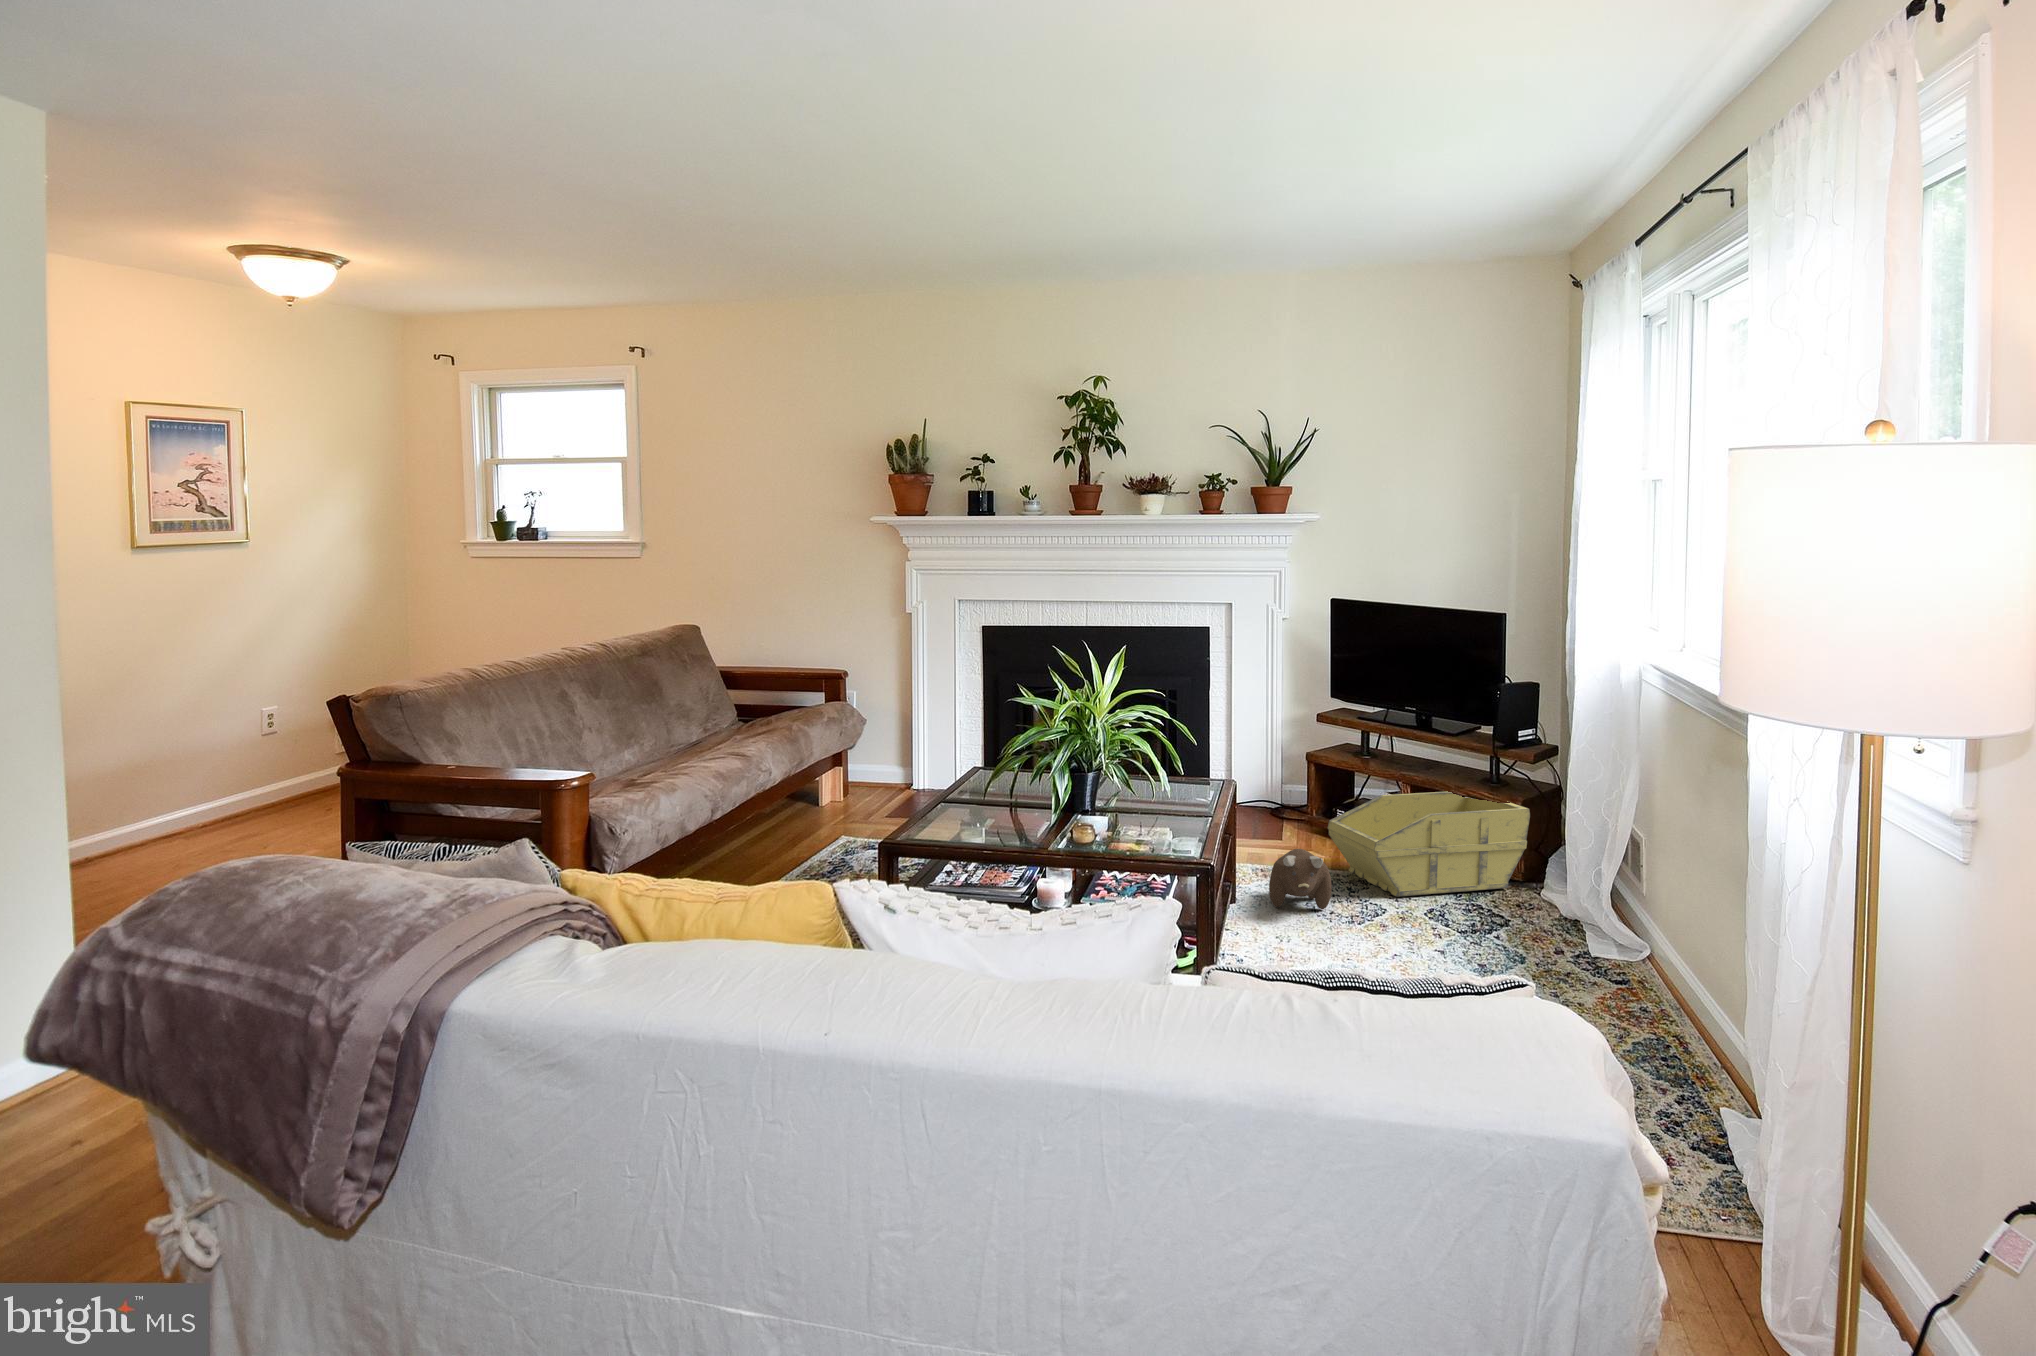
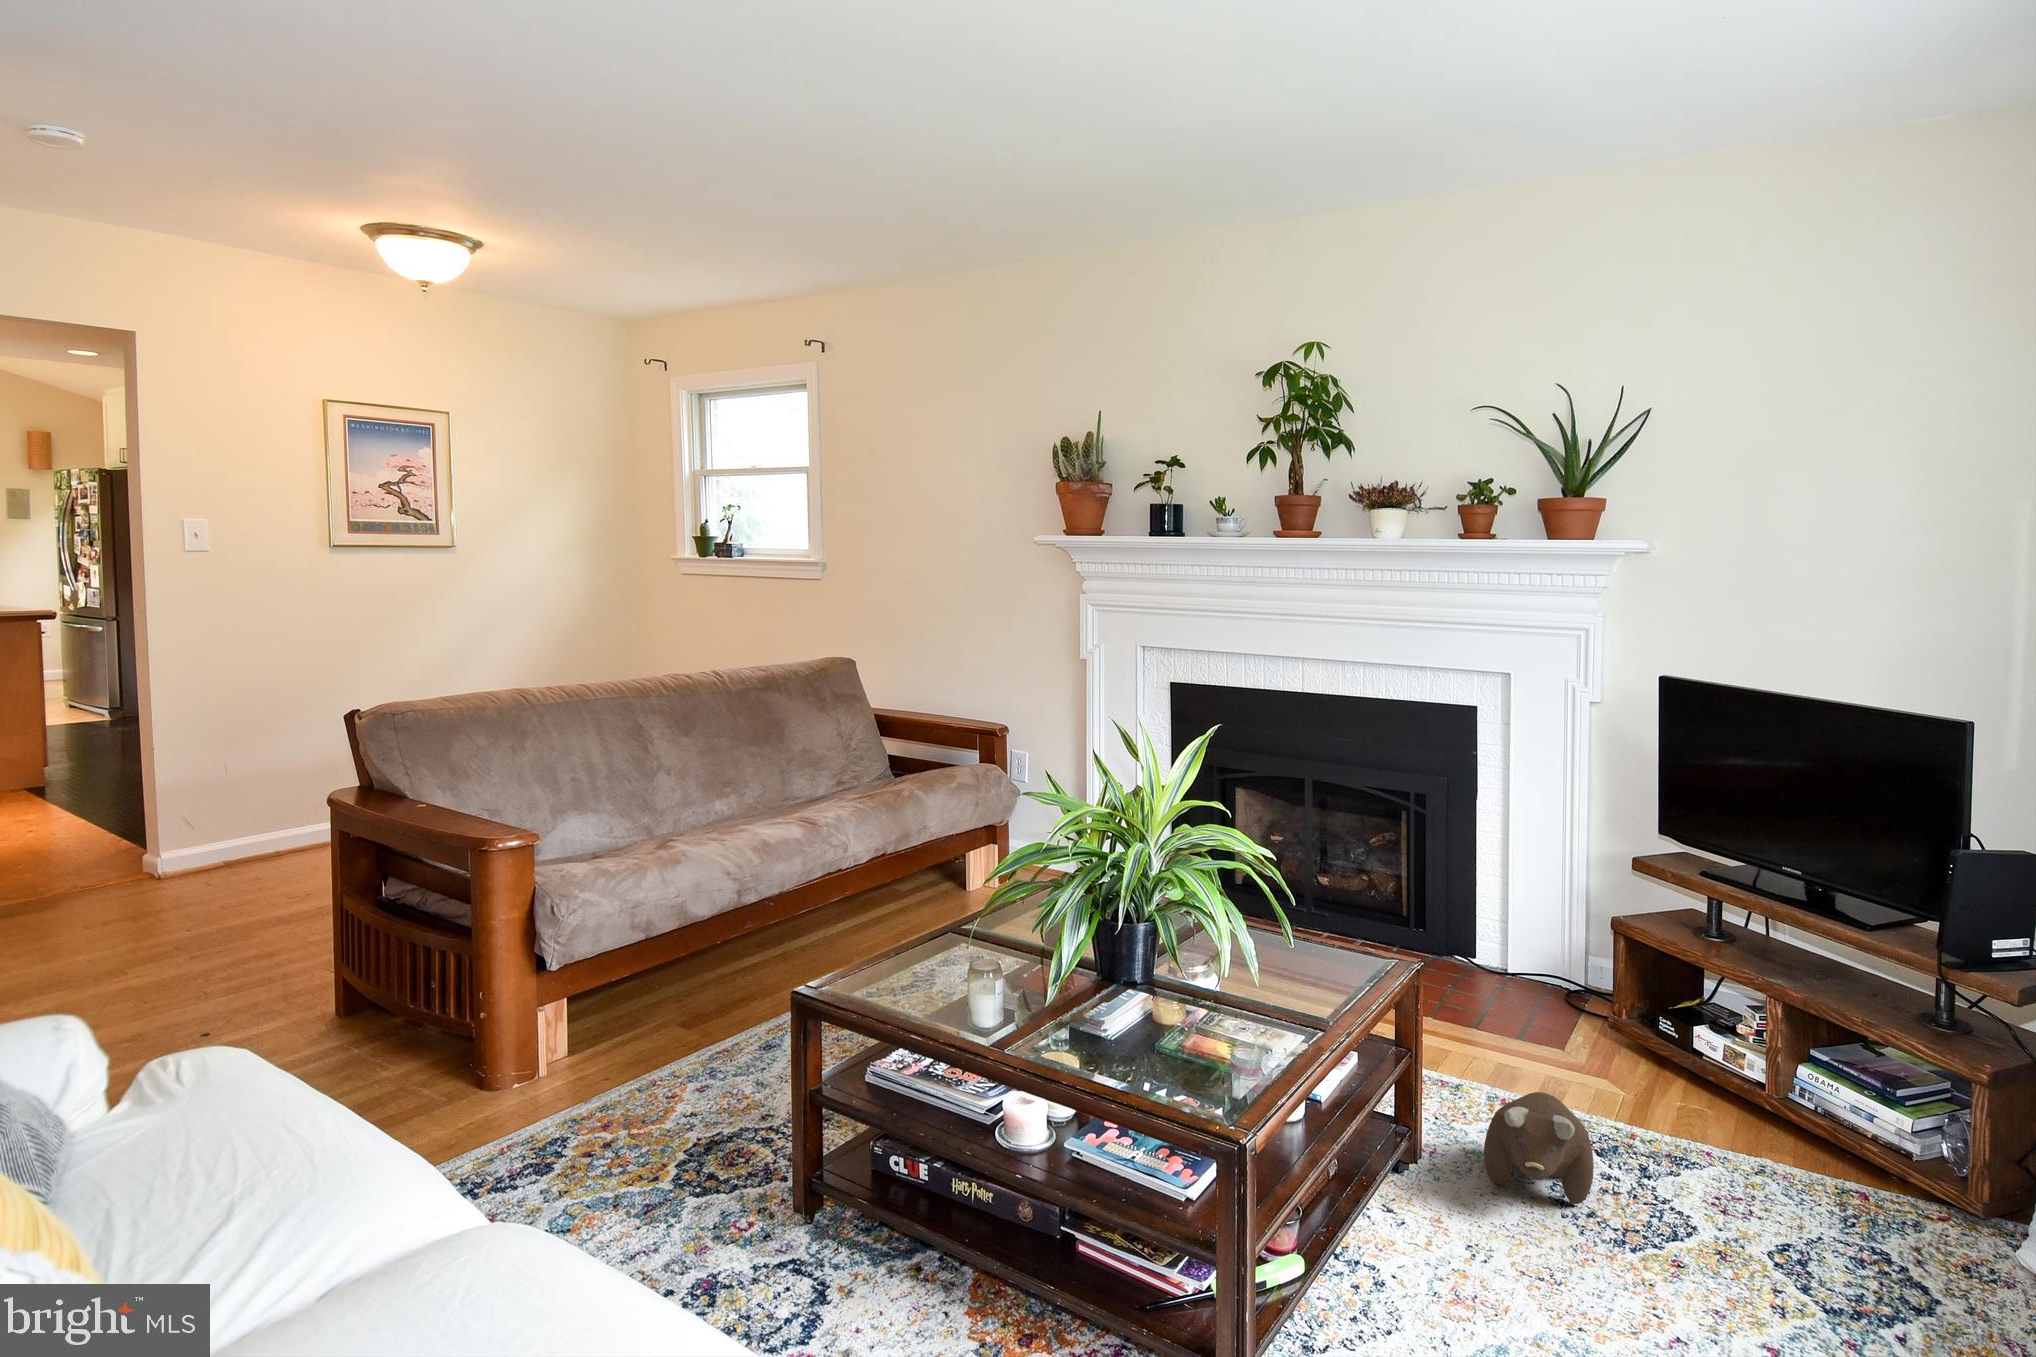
storage bin: present [1328,792,1530,896] -> none [1619,1015,2010,1223]

